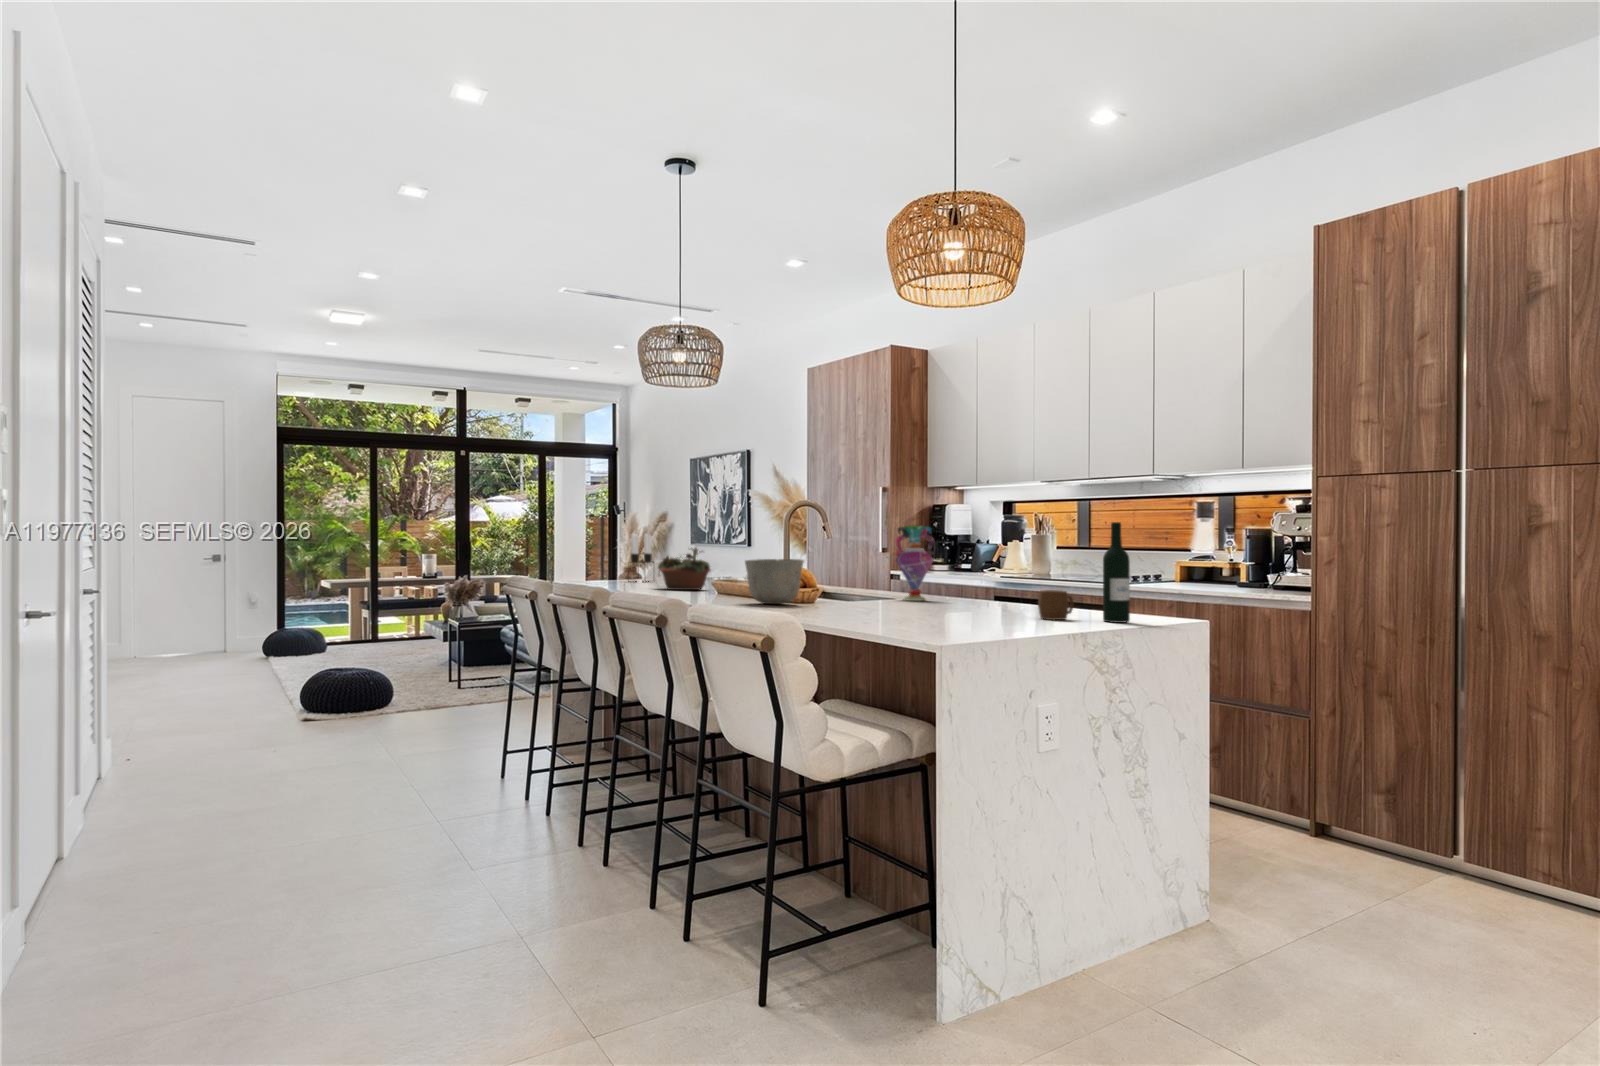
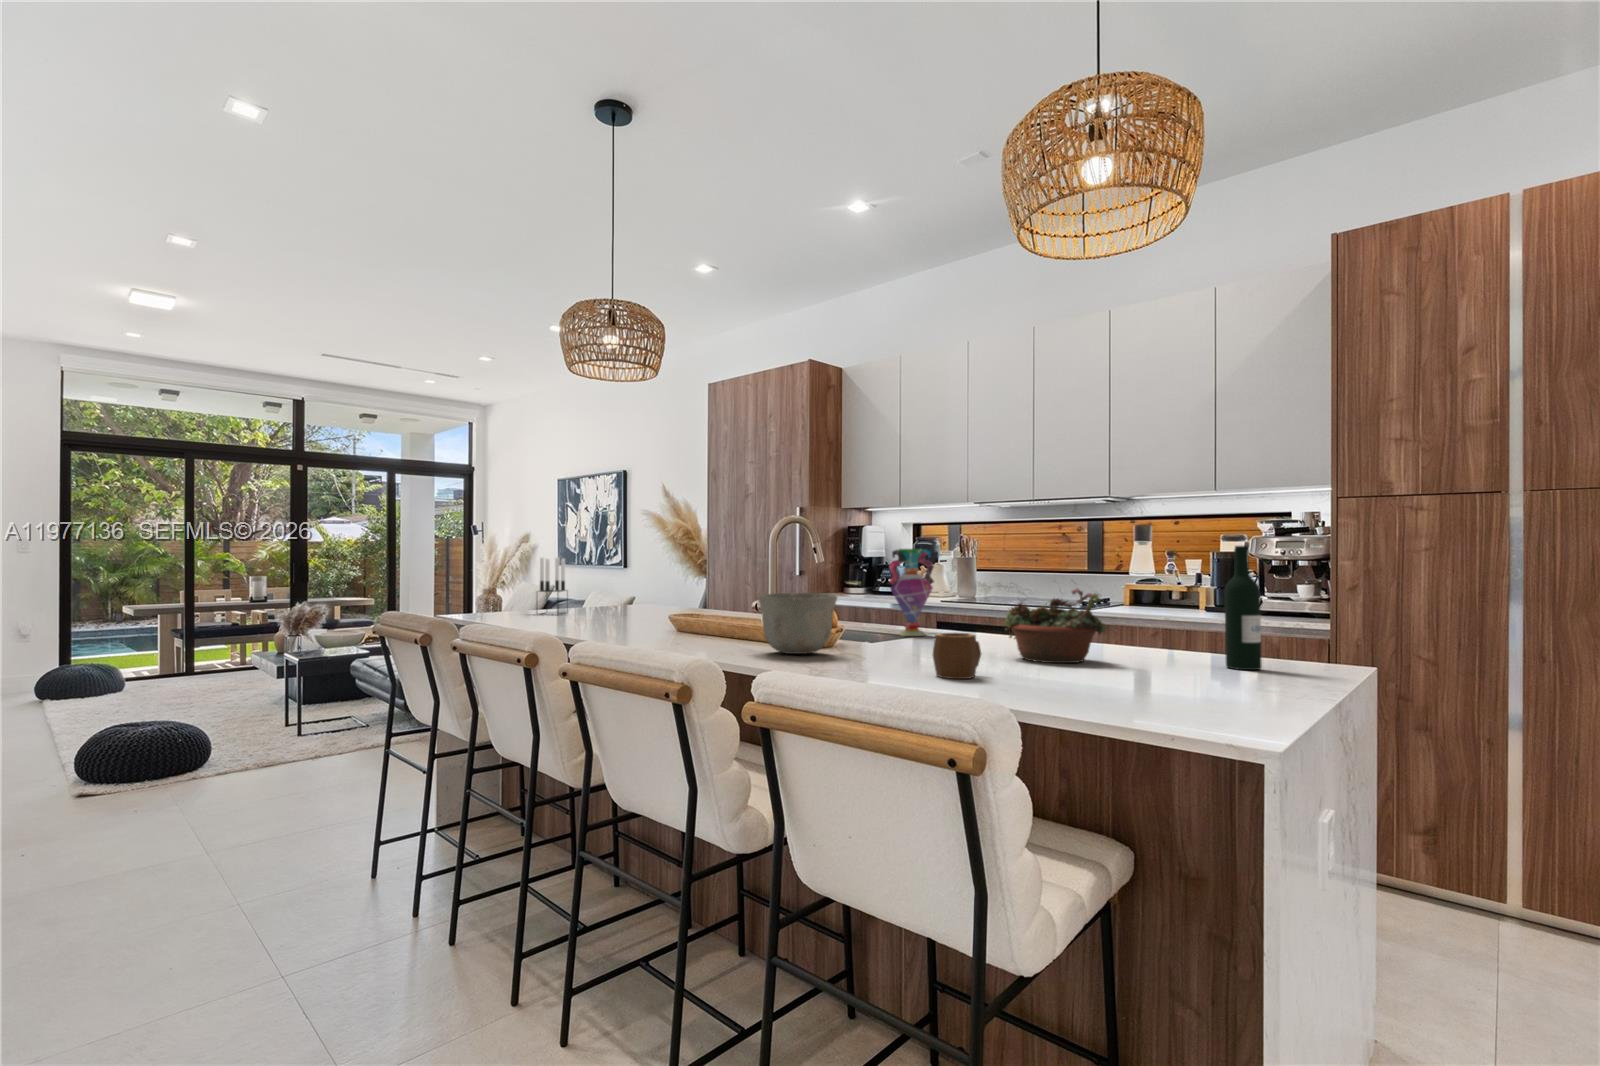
succulent planter: present [658,548,711,590] -> present [1005,589,1107,663]
mug: present [1038,590,1074,620] -> present [932,633,982,679]

